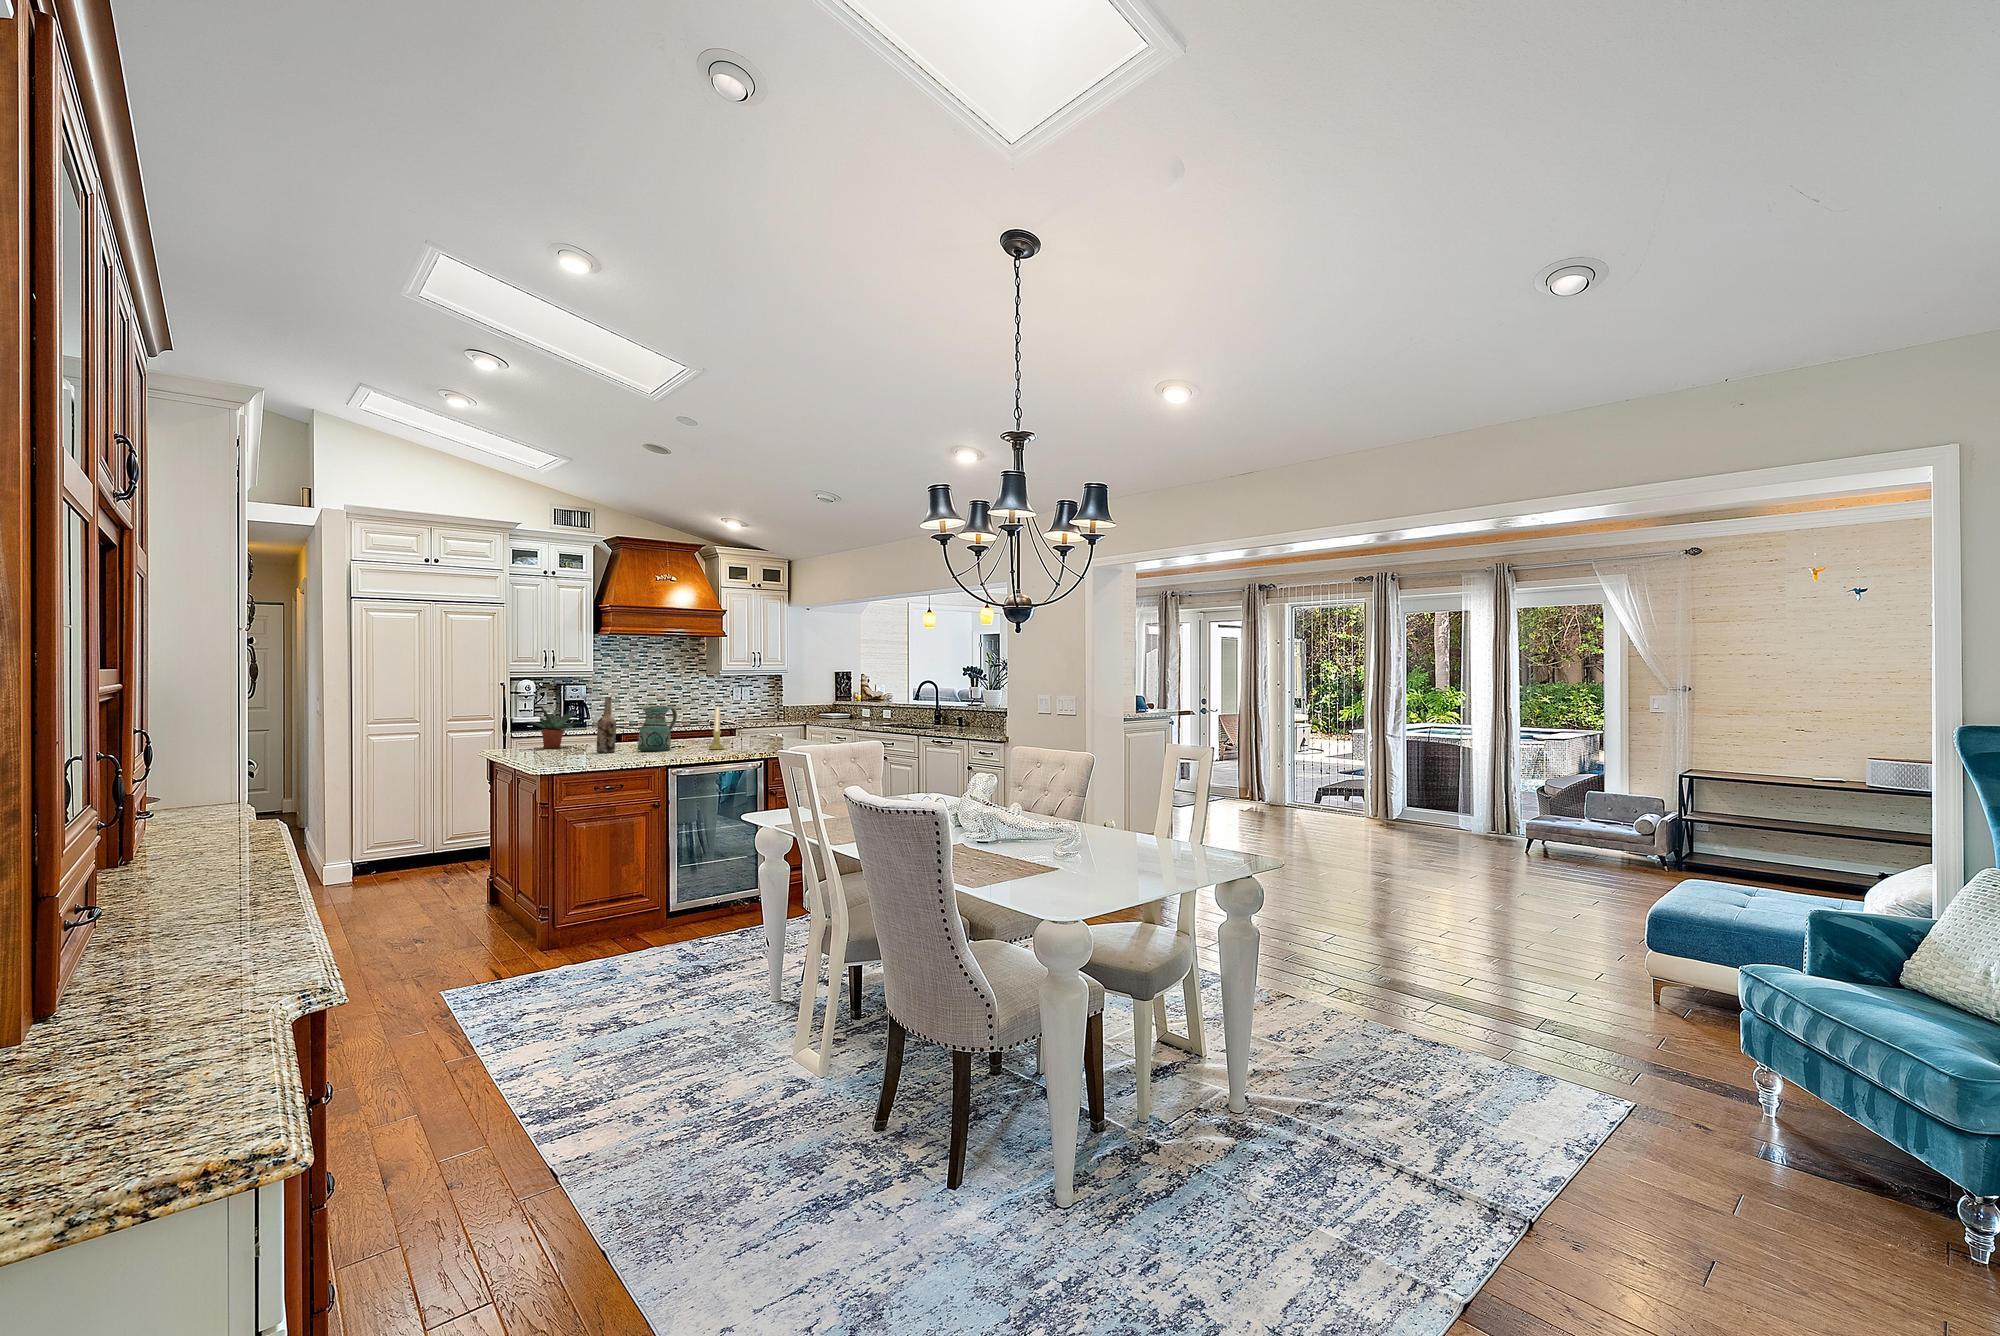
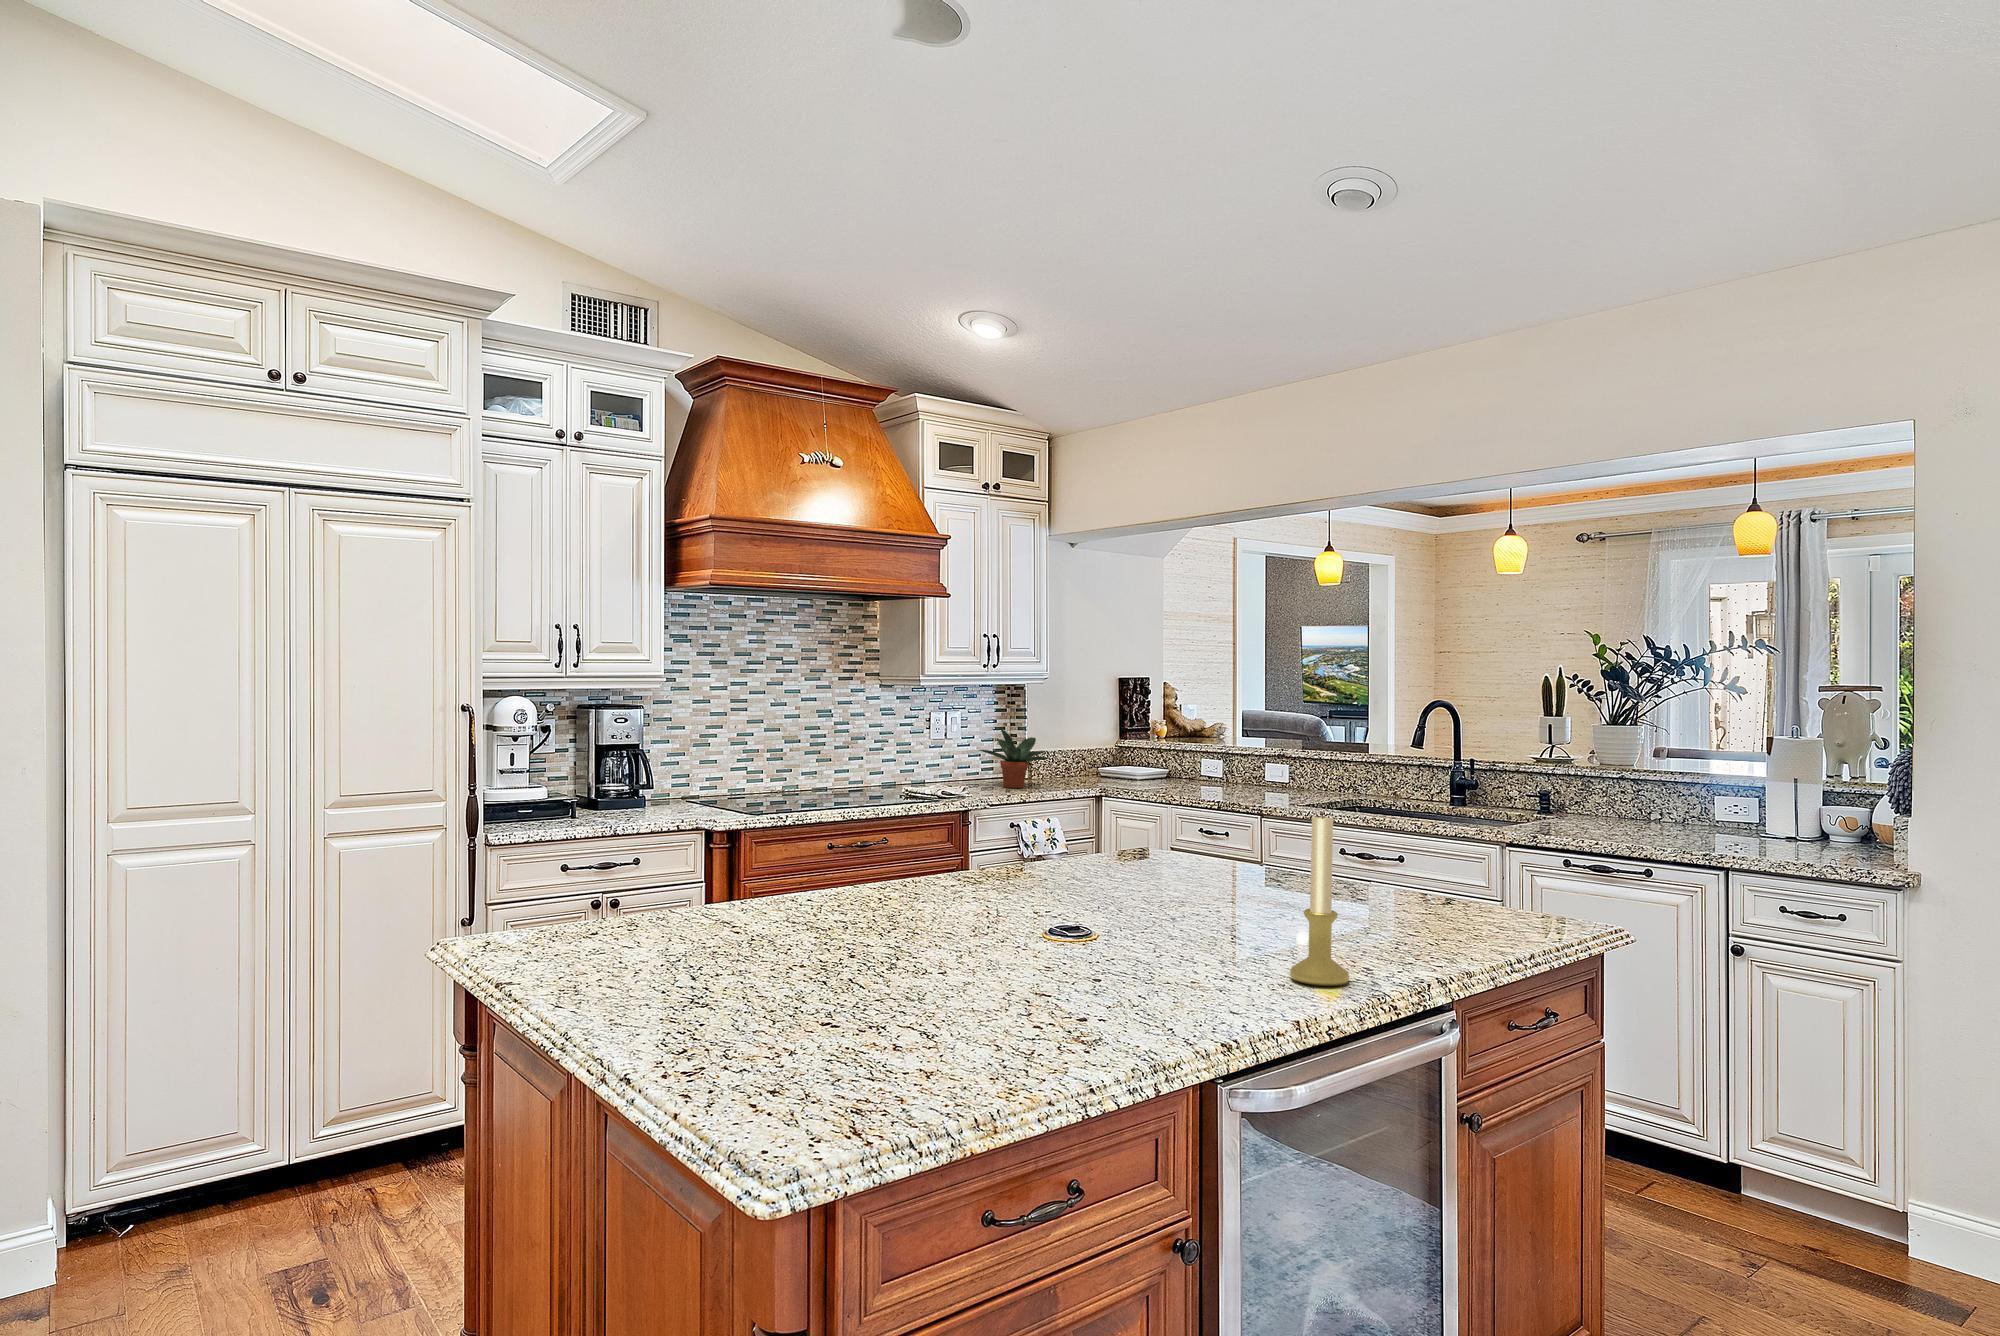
wine bottle: present [597,697,616,753] -> none [900,785,970,1010]
ceramic pitcher: present [638,706,677,751] -> none [1036,810,1152,997]
potted plant: present [526,707,580,748] -> present [979,729,1049,788]

